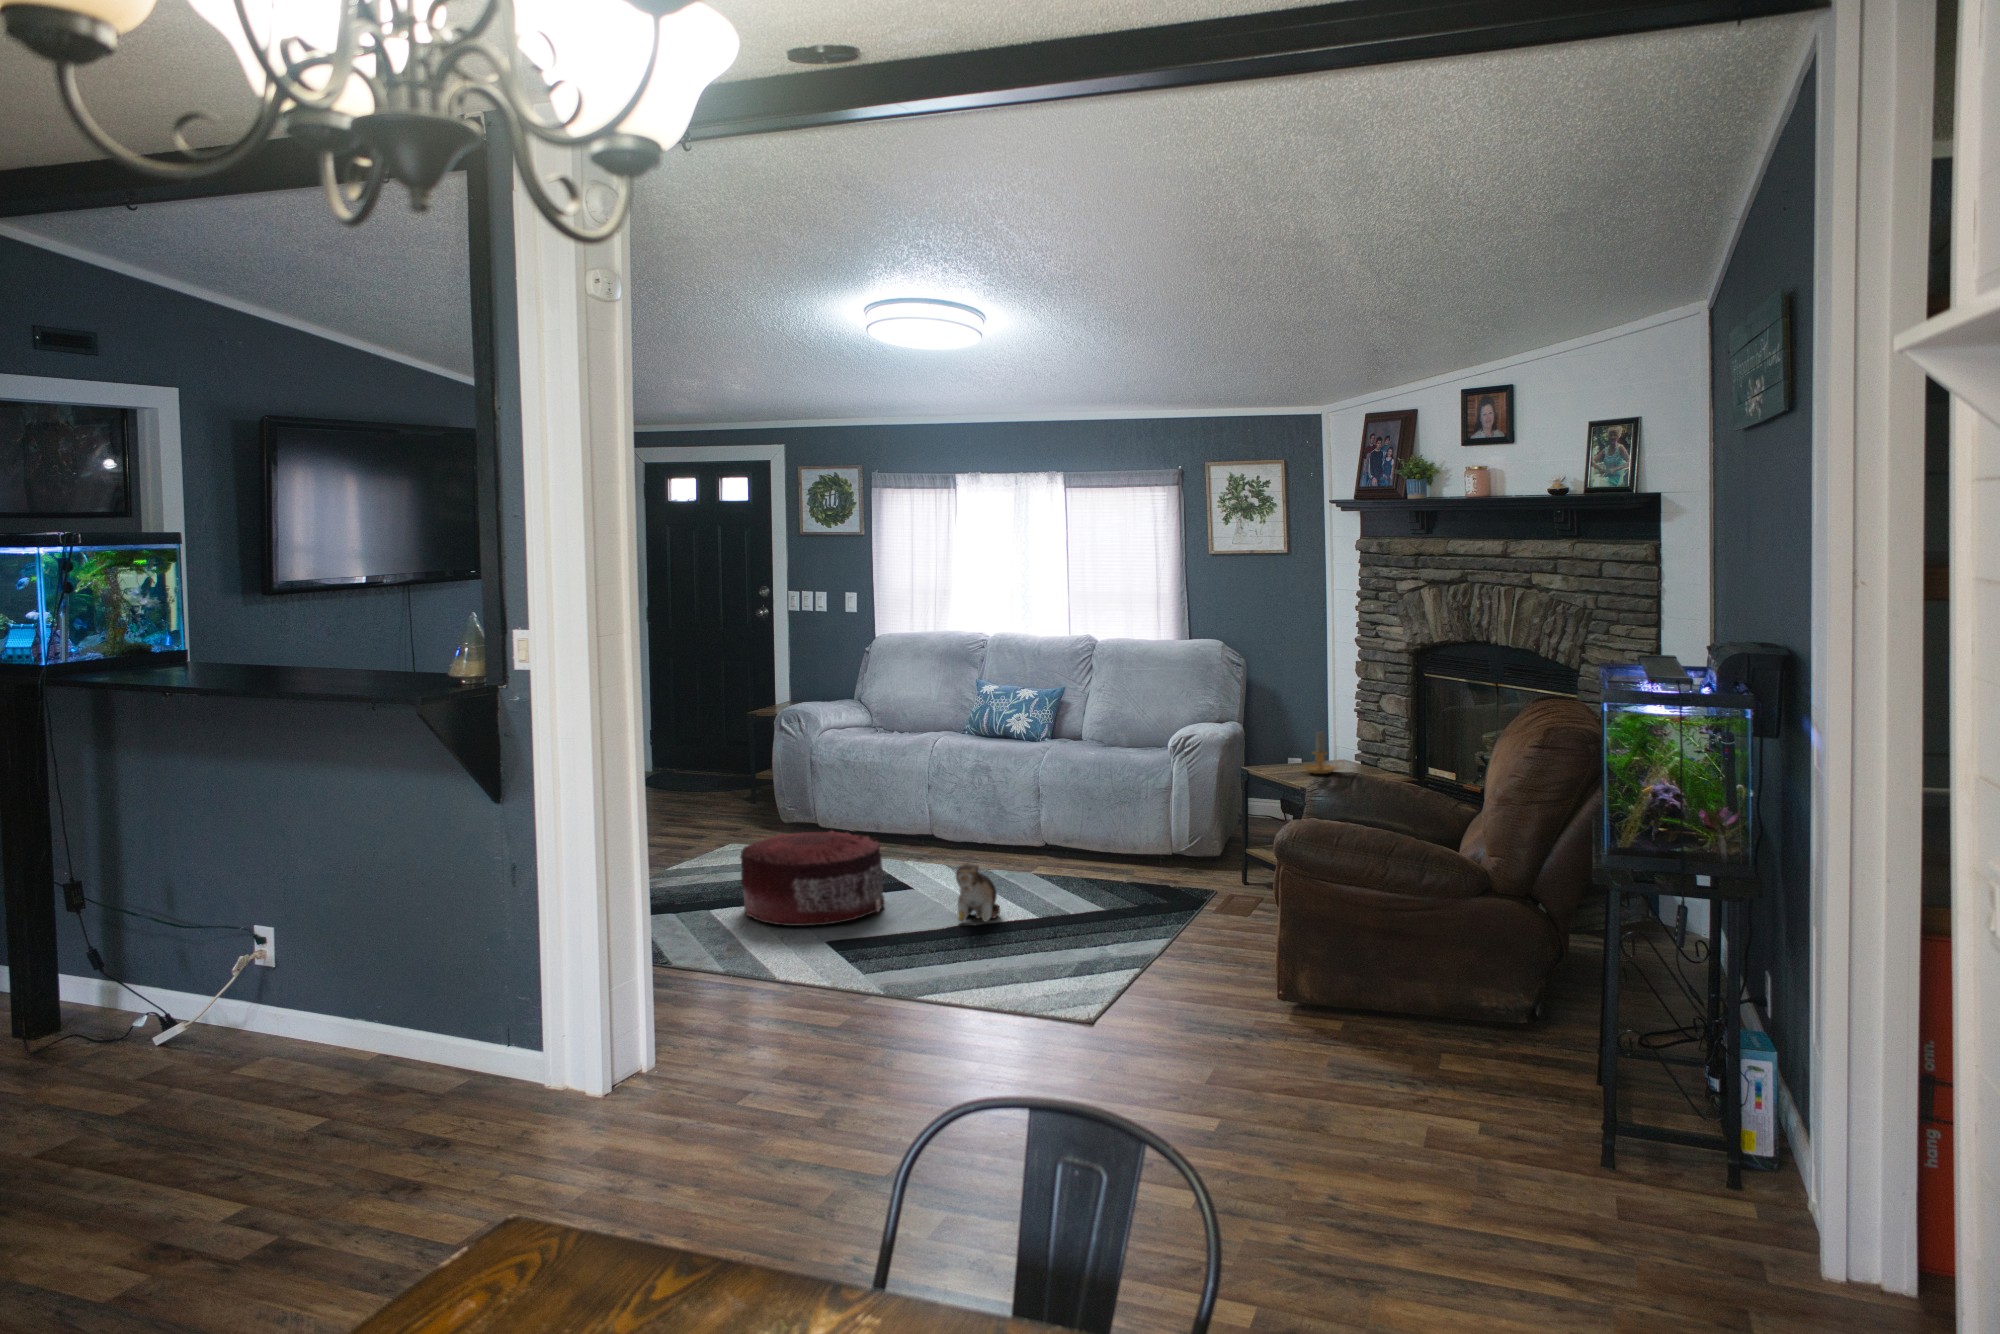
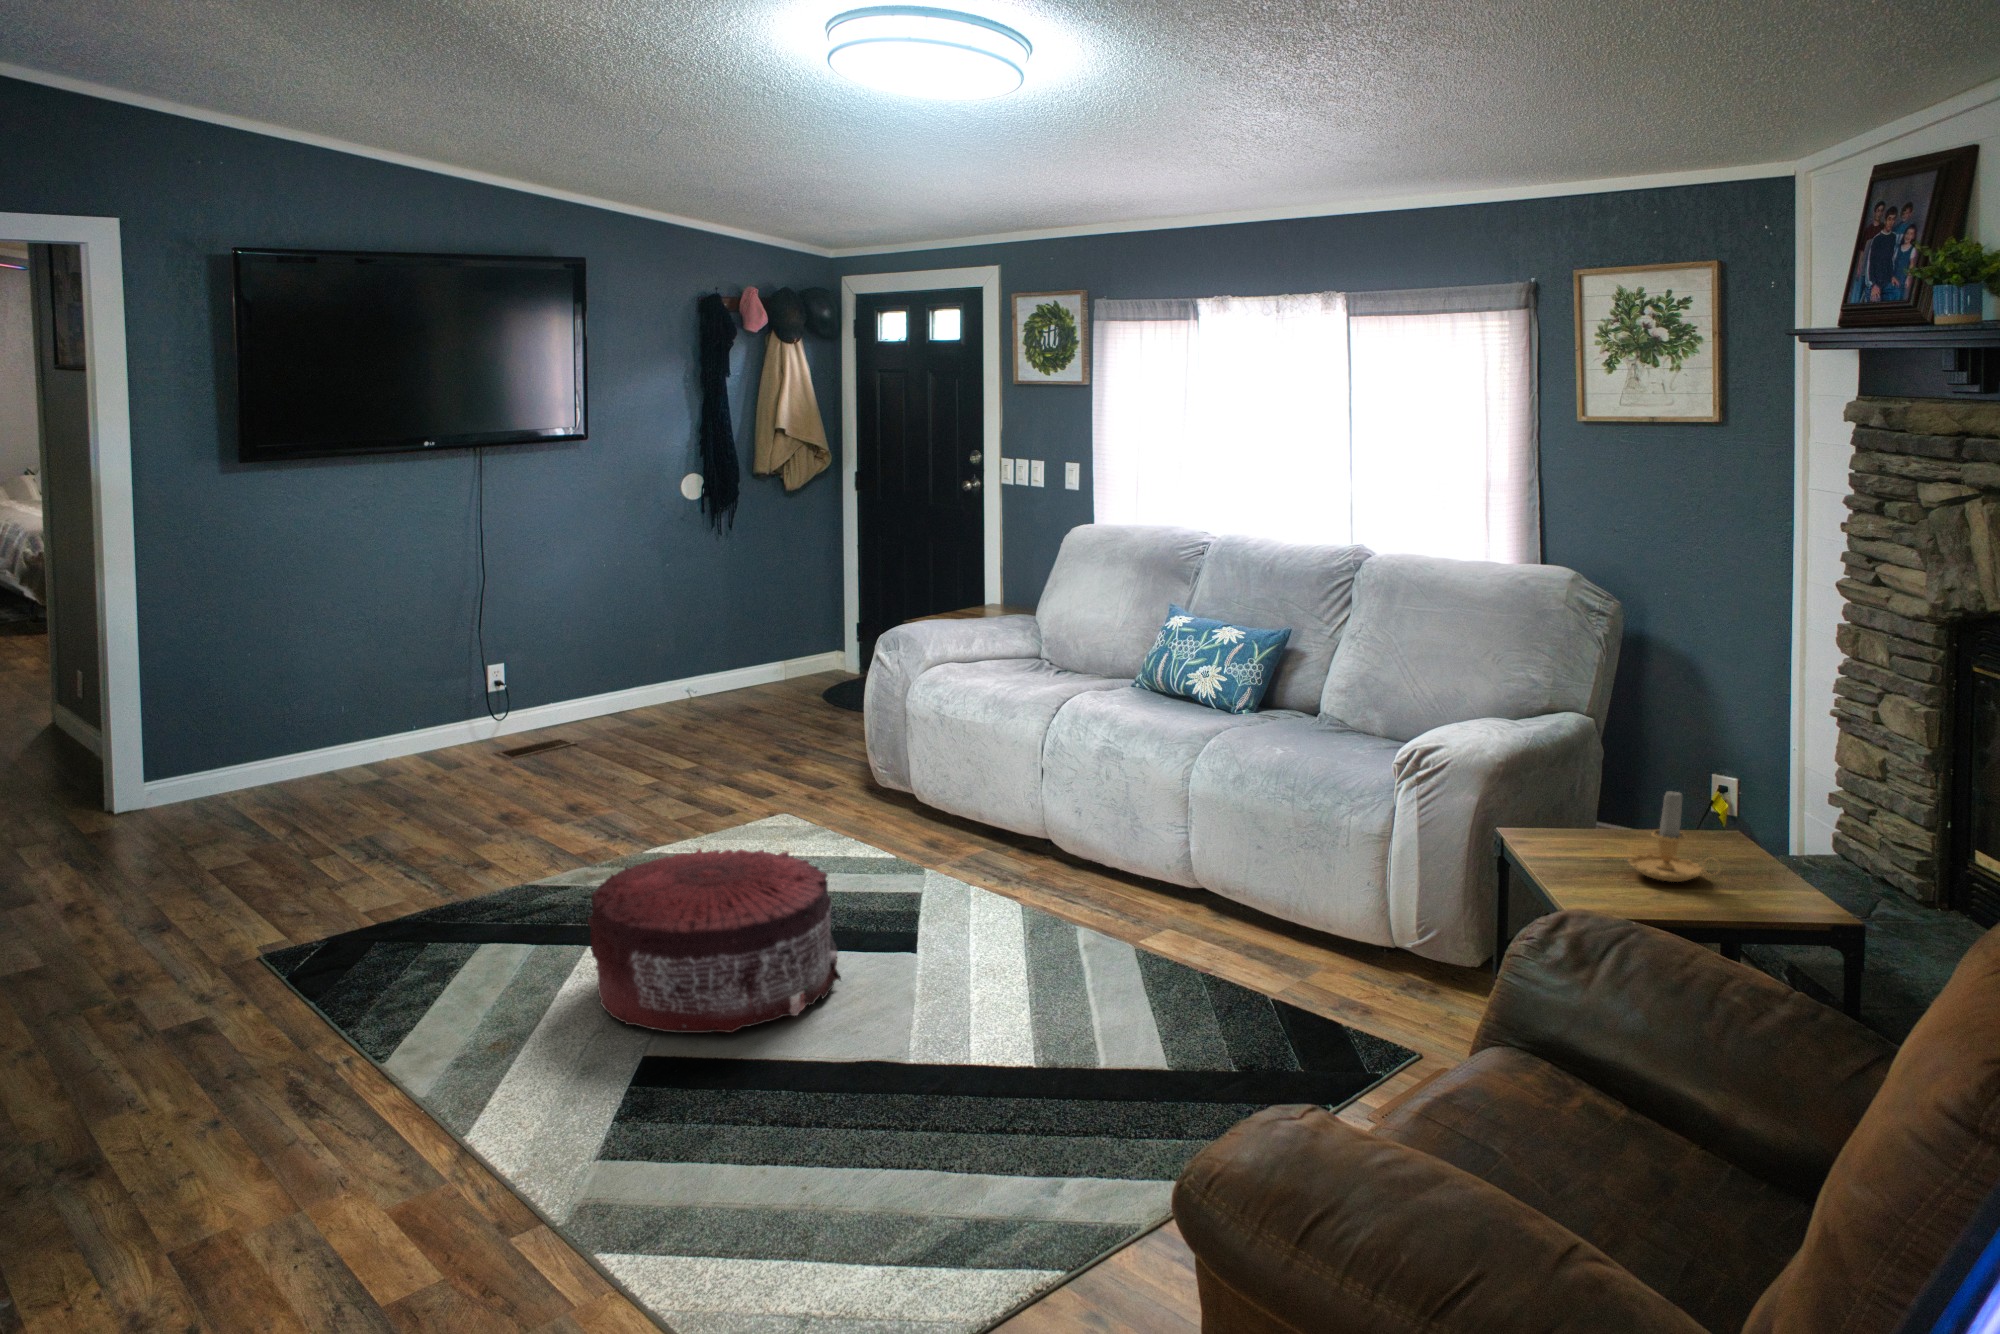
plush toy: present [953,862,1000,922] -> none [870,968,1007,1079]

